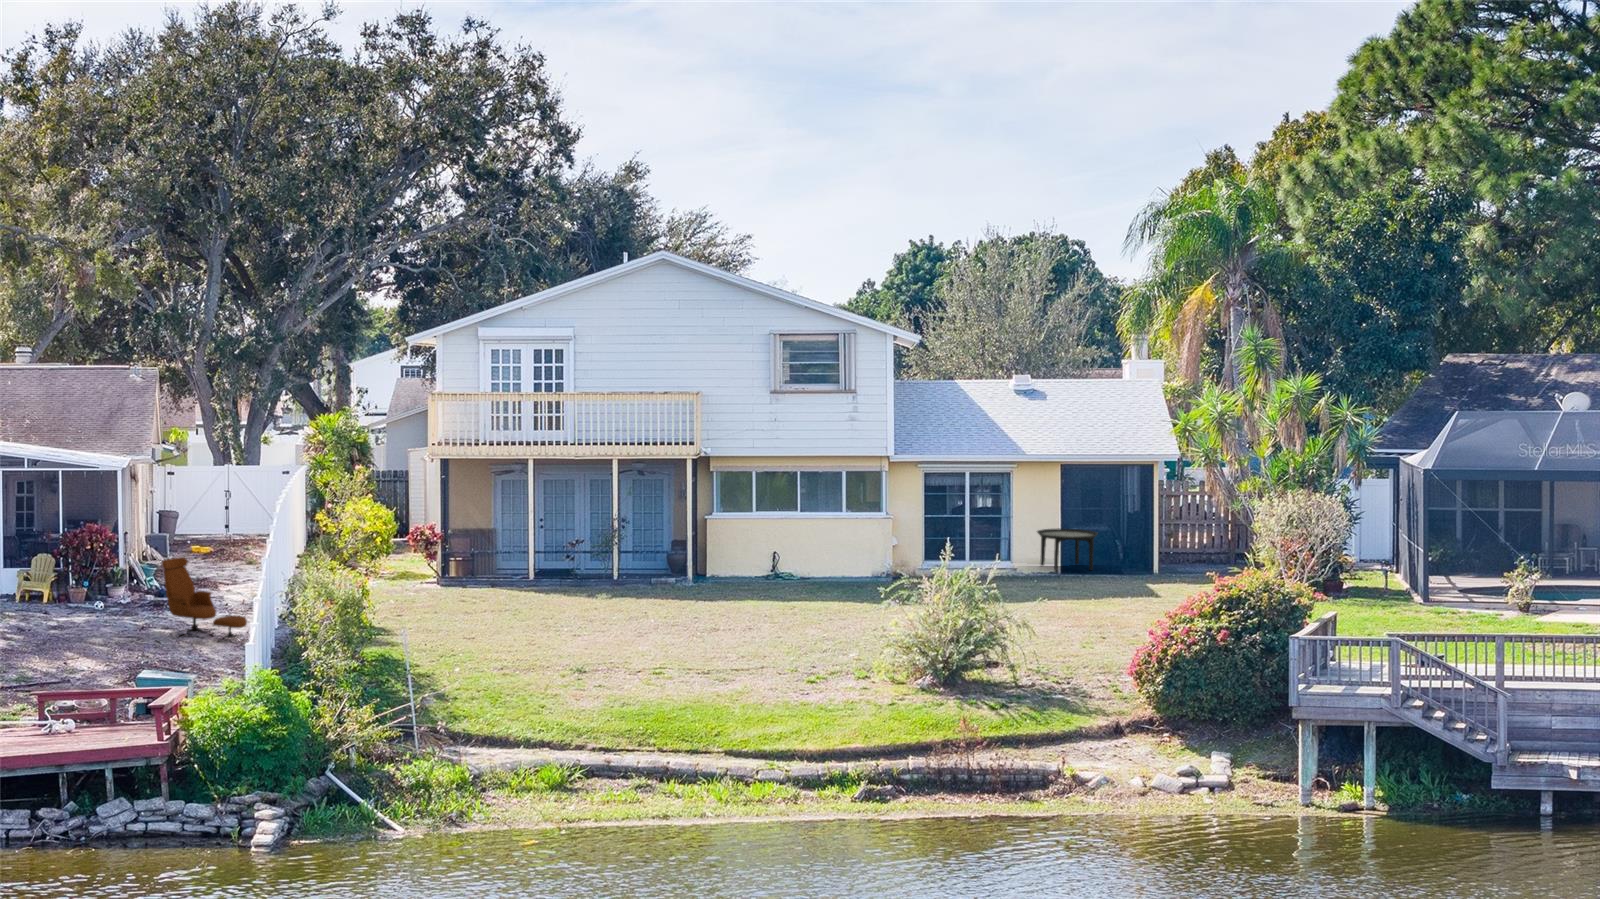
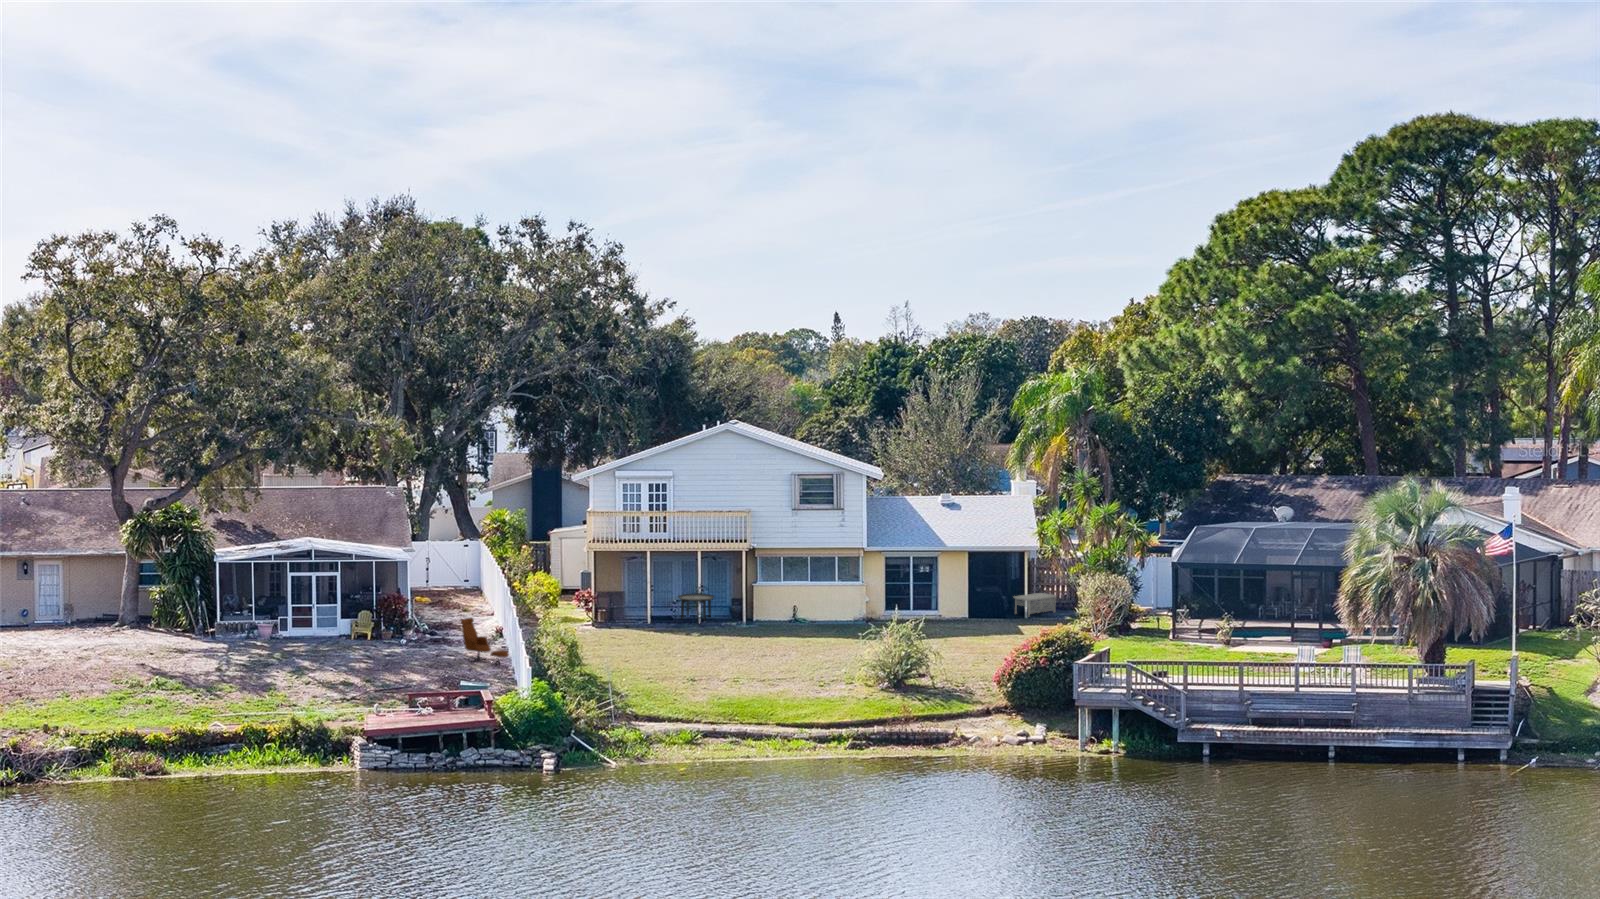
round table: present [1037,529,1098,571] -> present [678,594,714,620]
storage bench: none [1135,531,1206,569] -> present [1014,593,1056,617]

